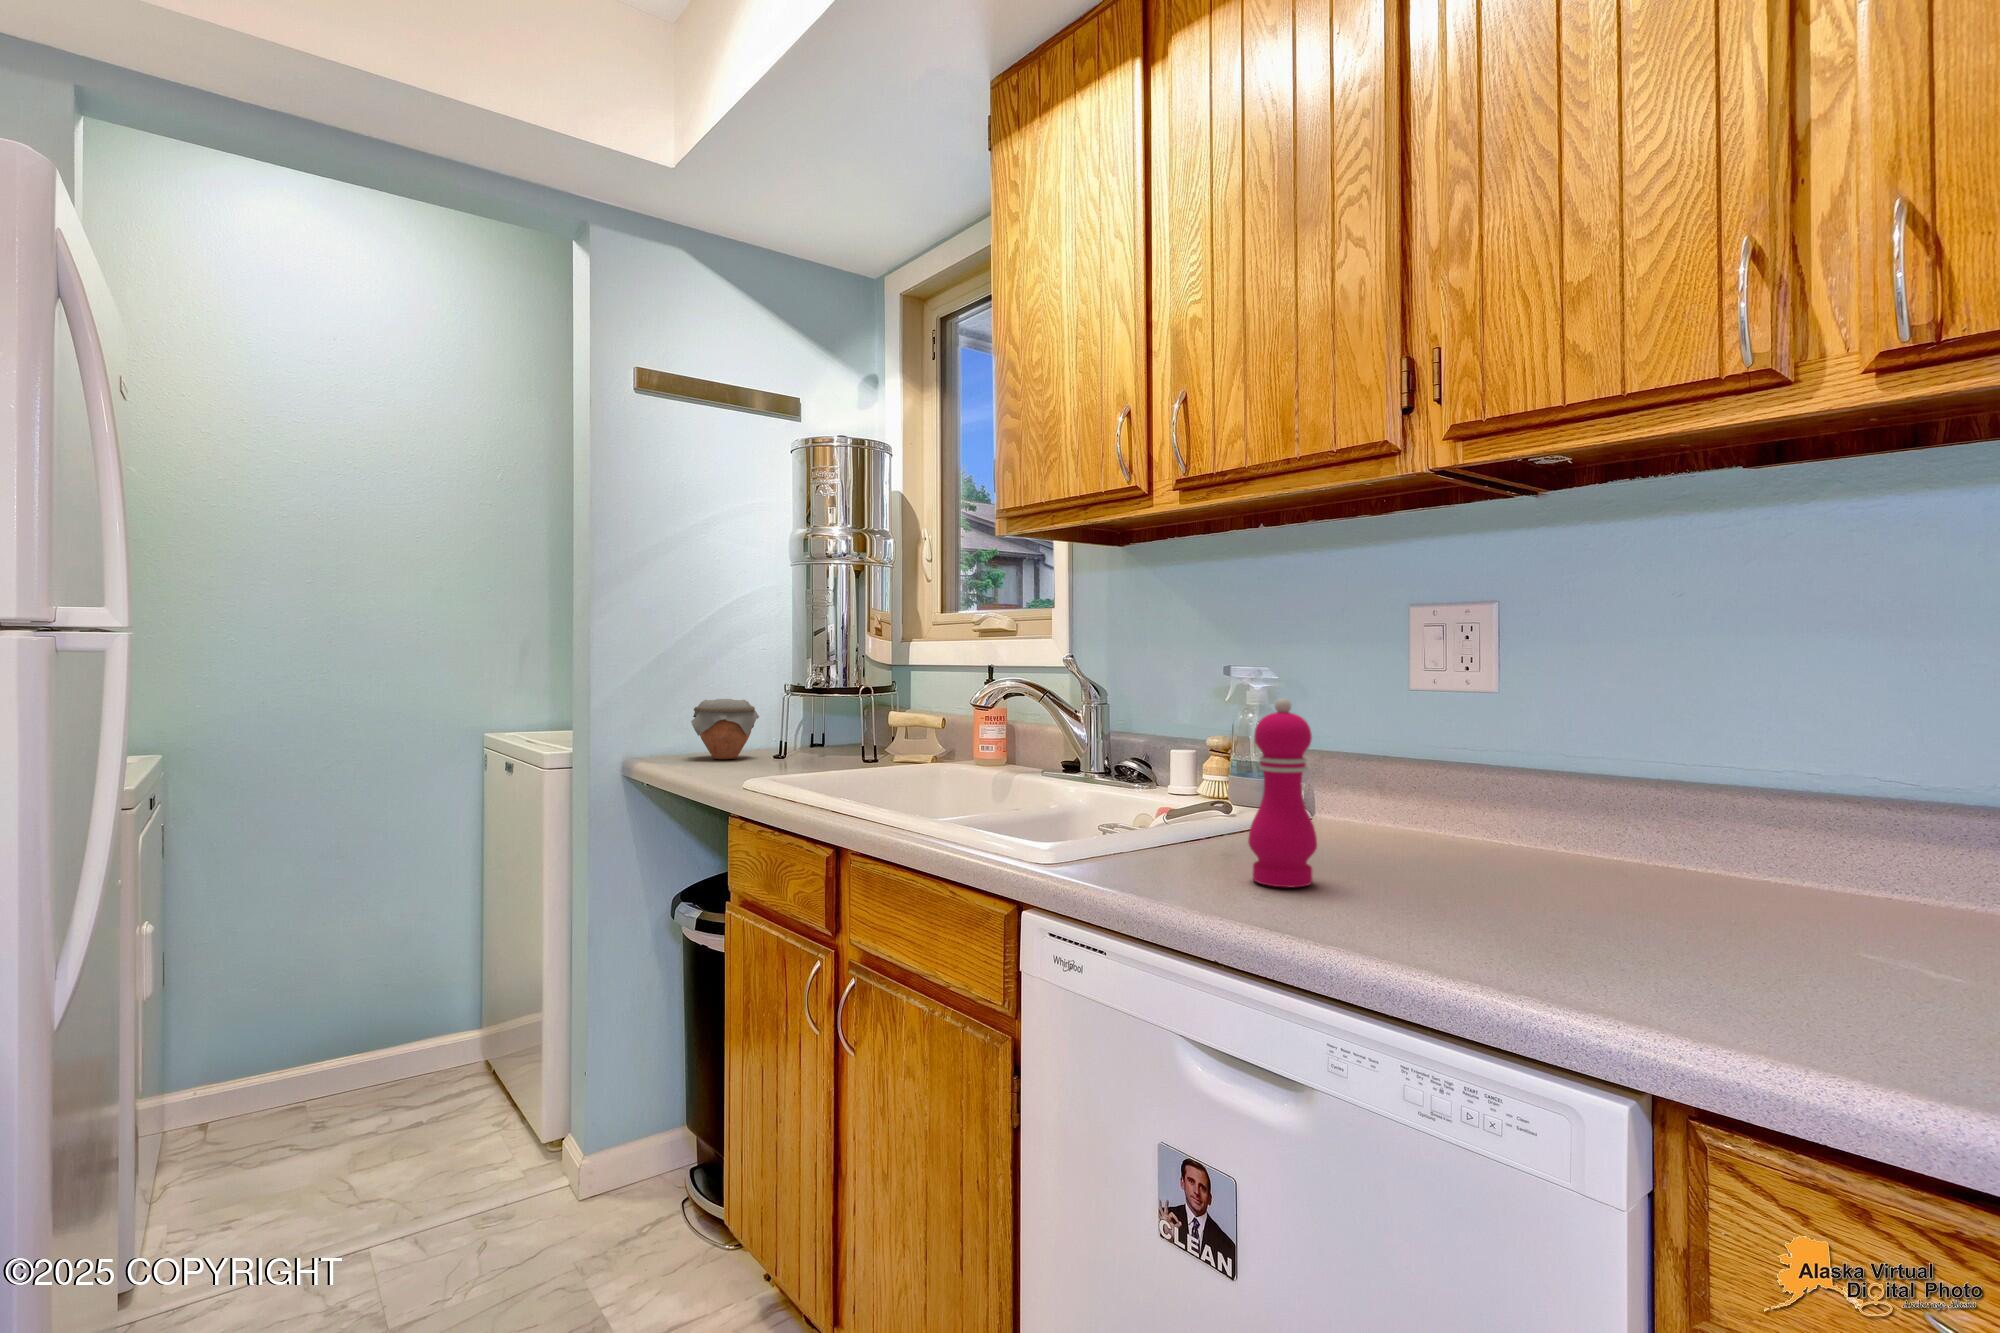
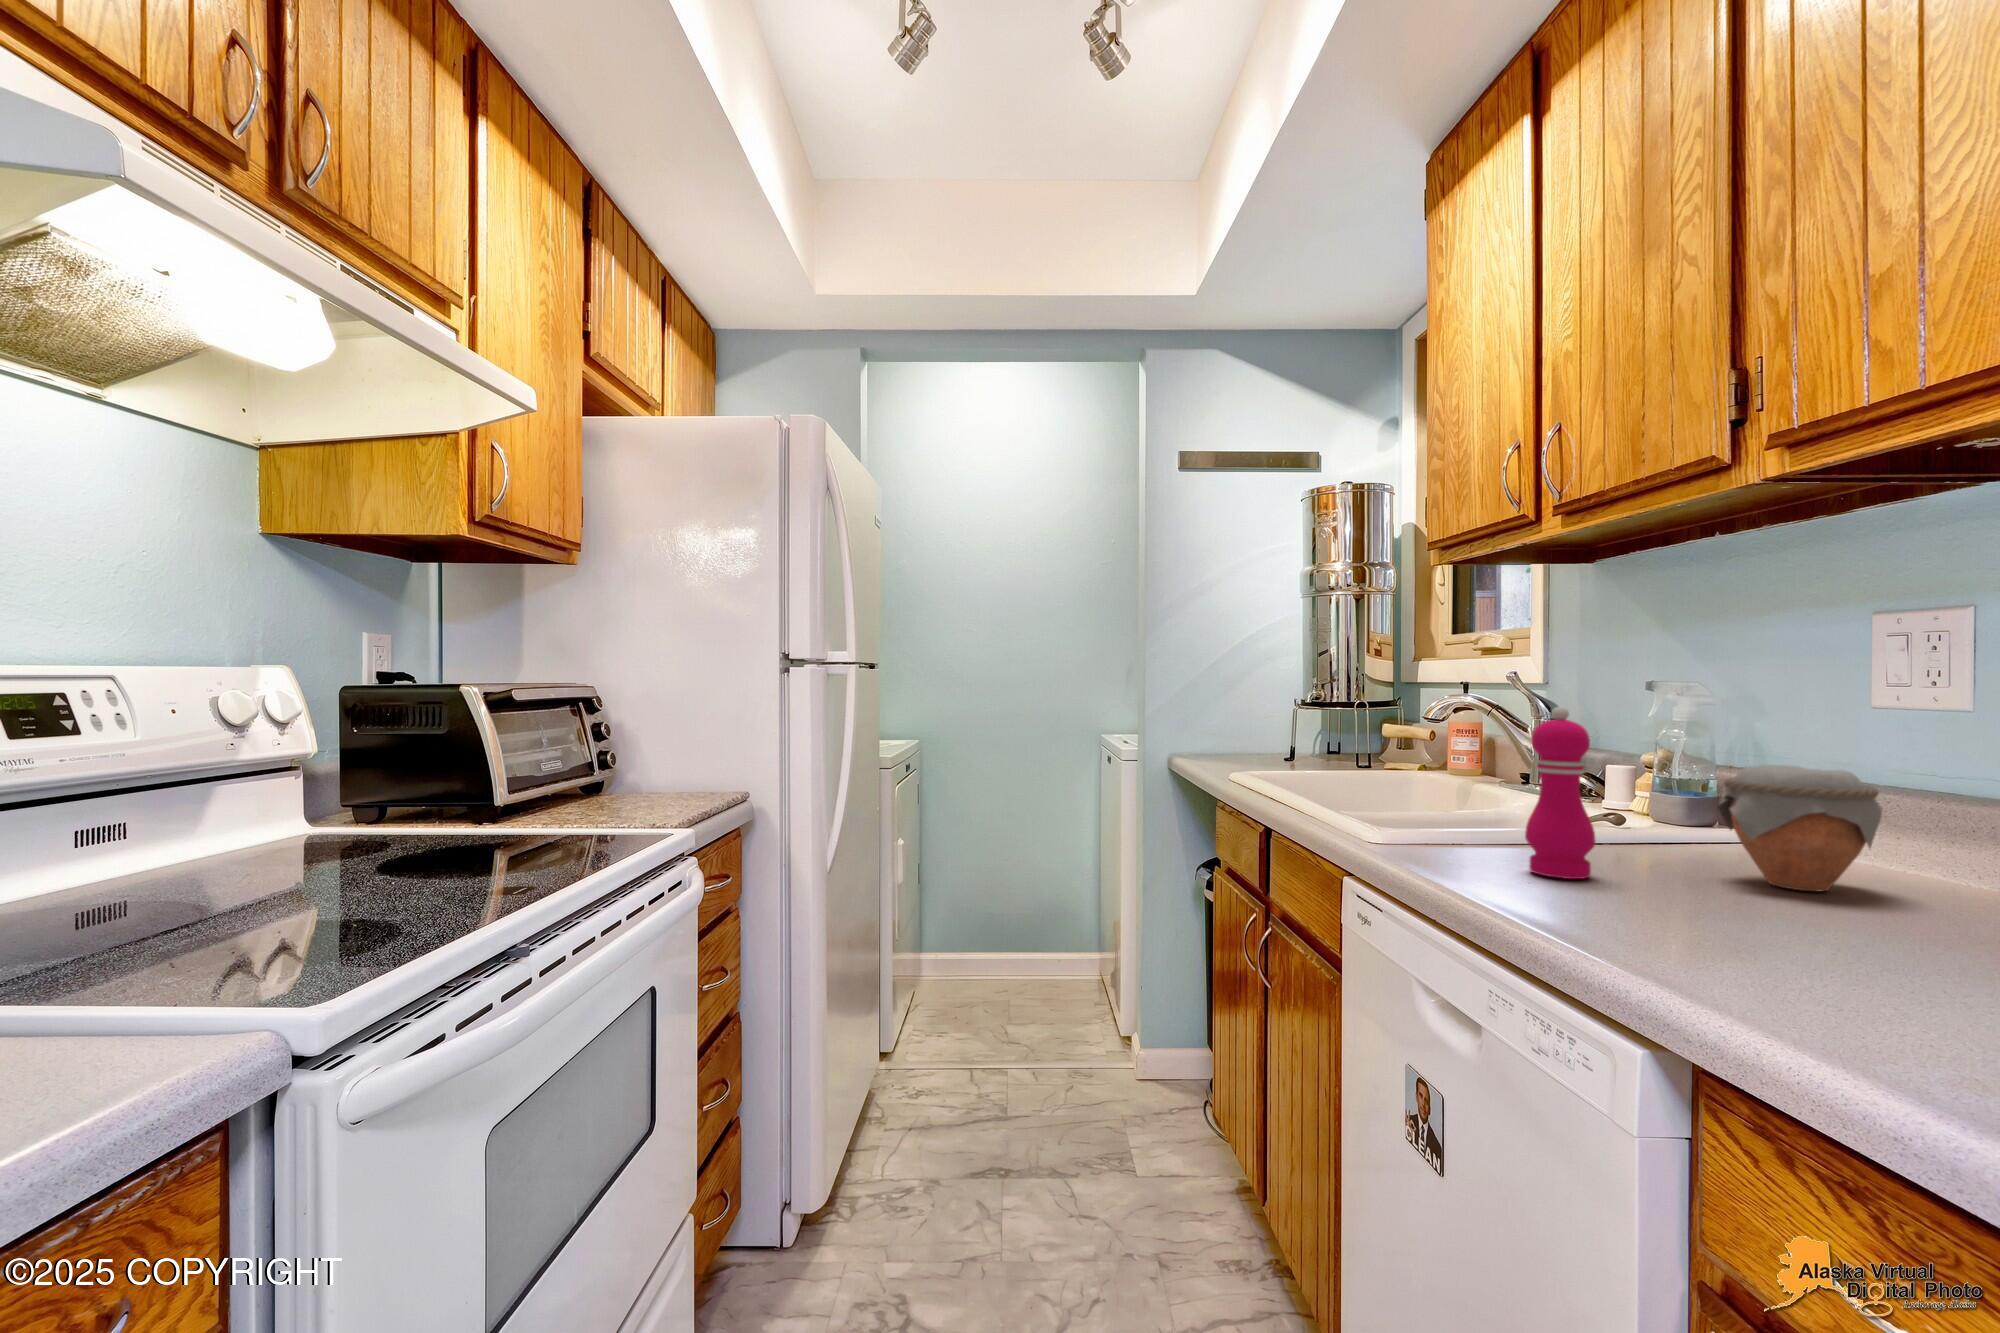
jar: present [691,699,759,759] -> present [1718,765,1883,892]

